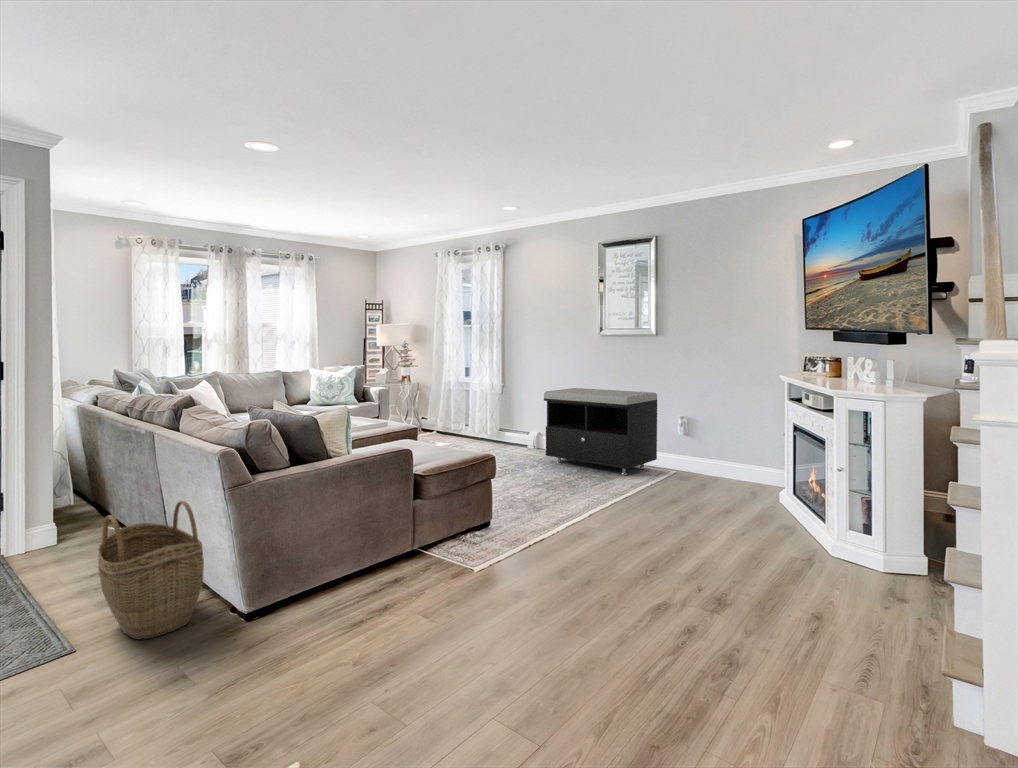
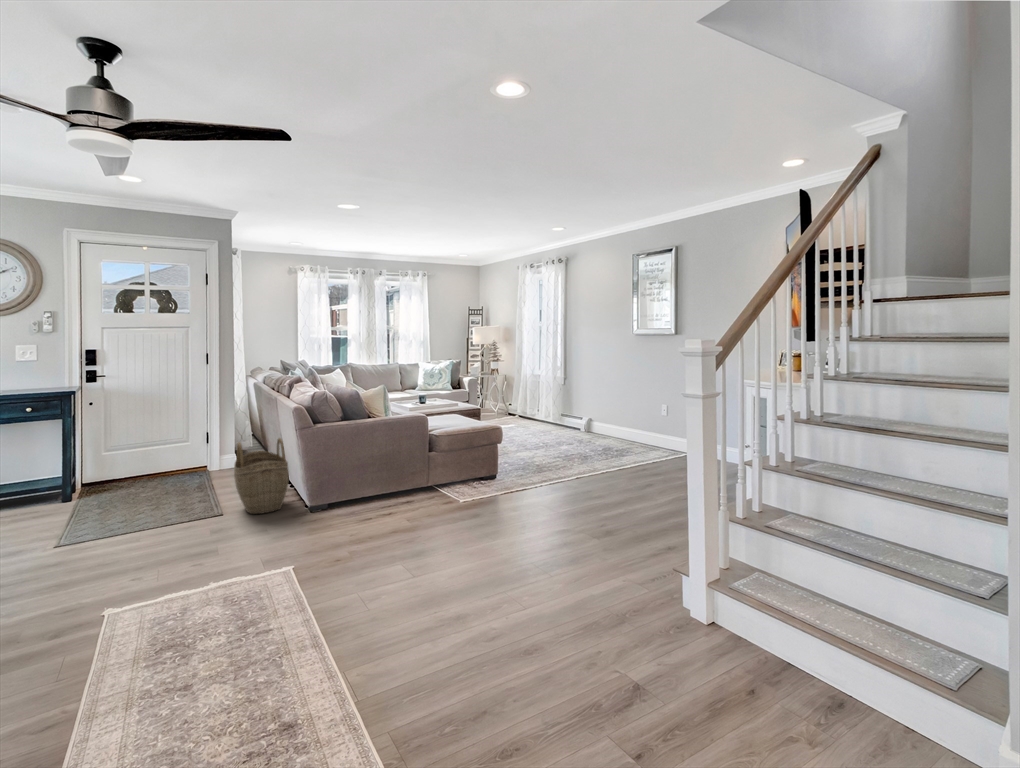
storage bench: present [544,388,657,475] -> none [581,379,675,452]

